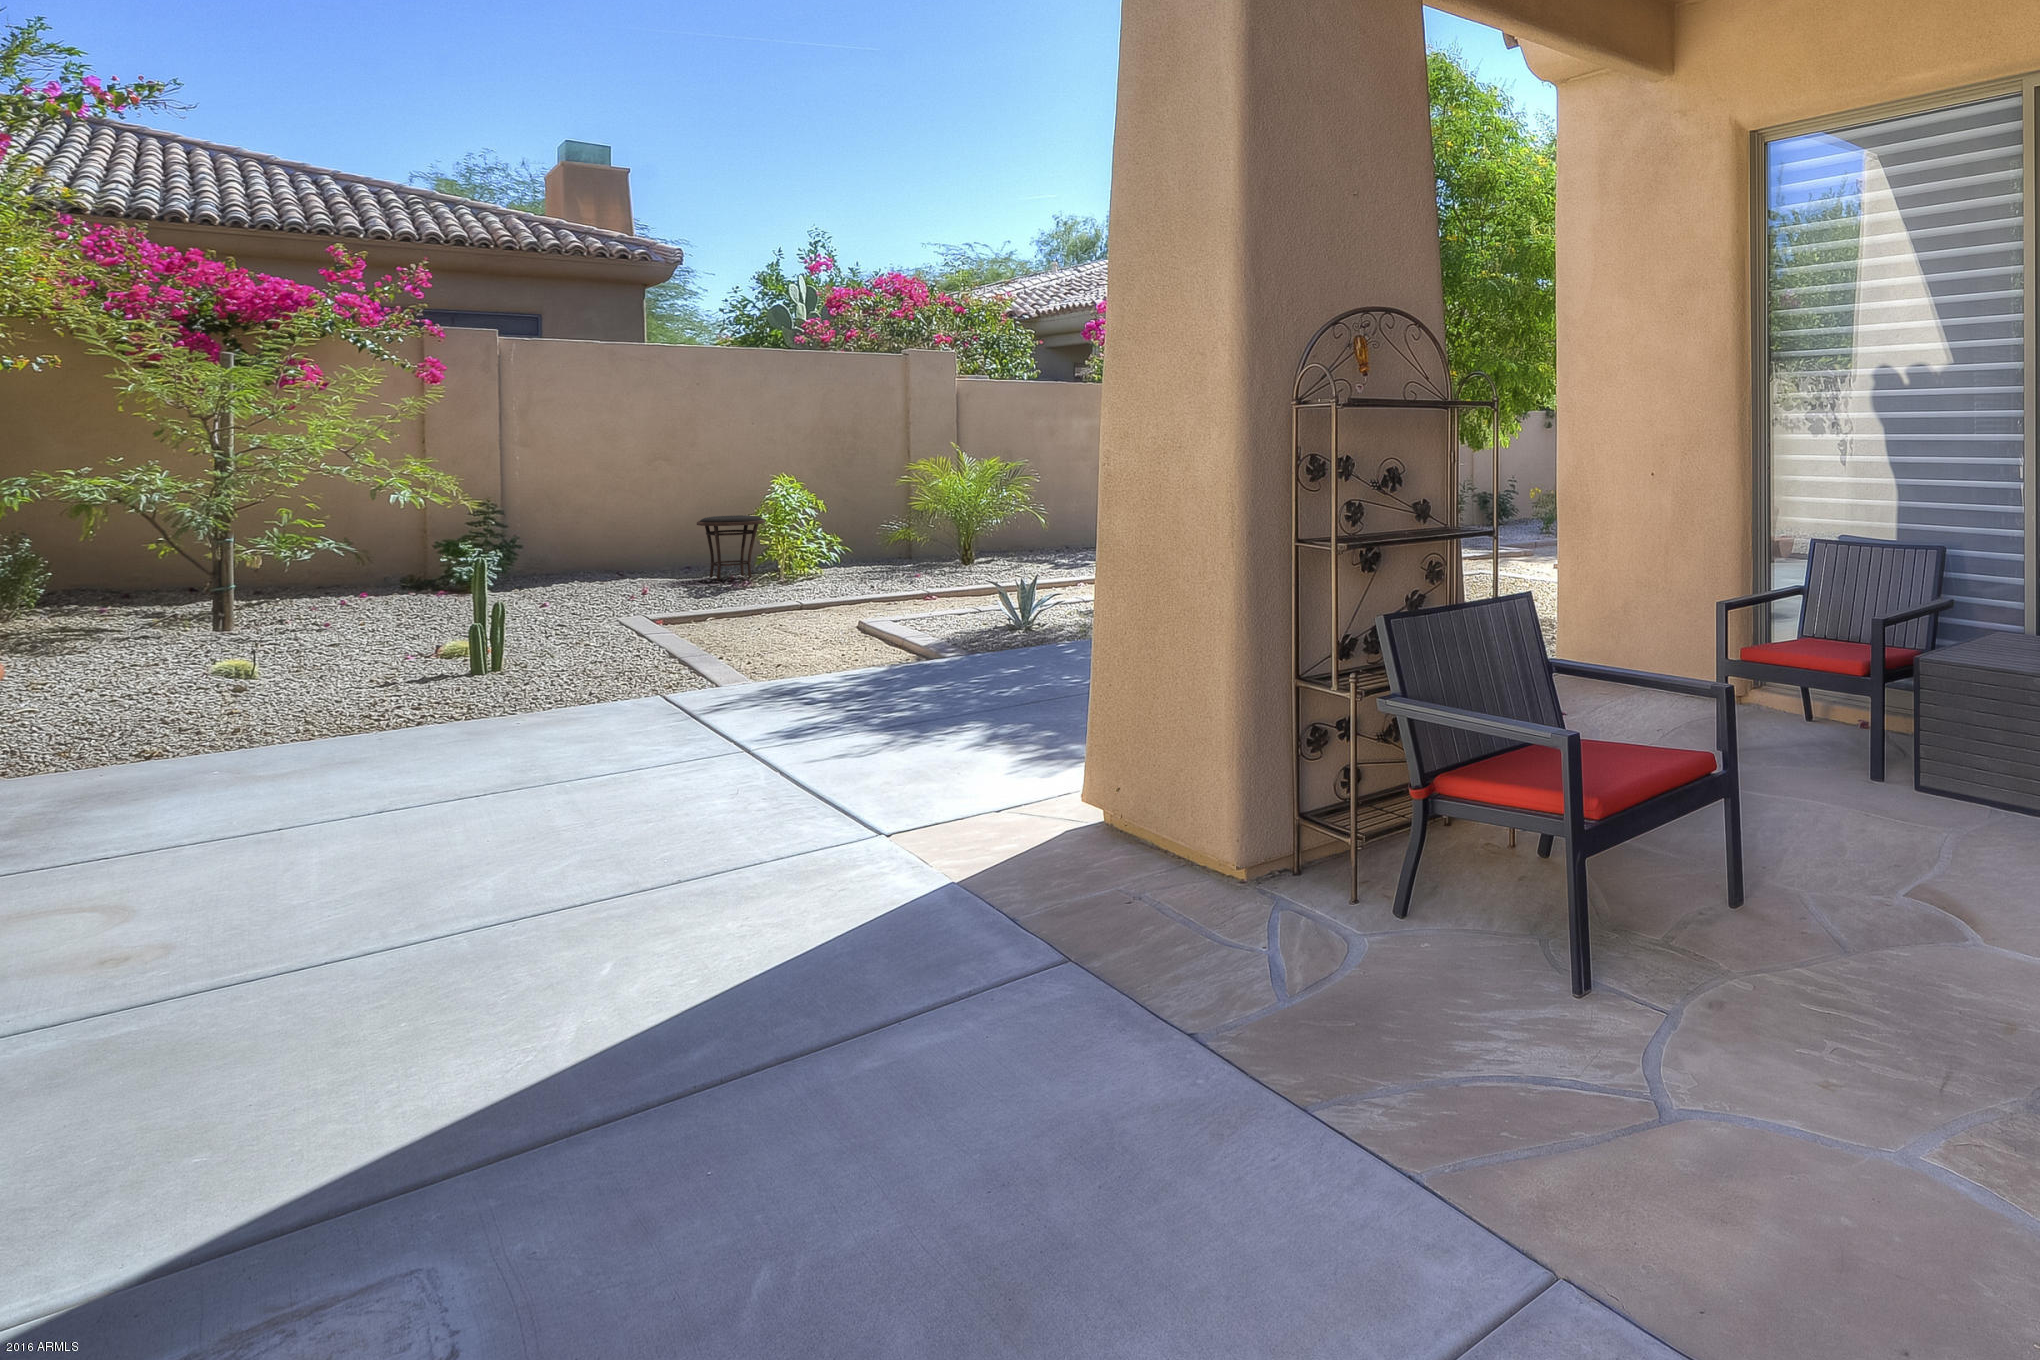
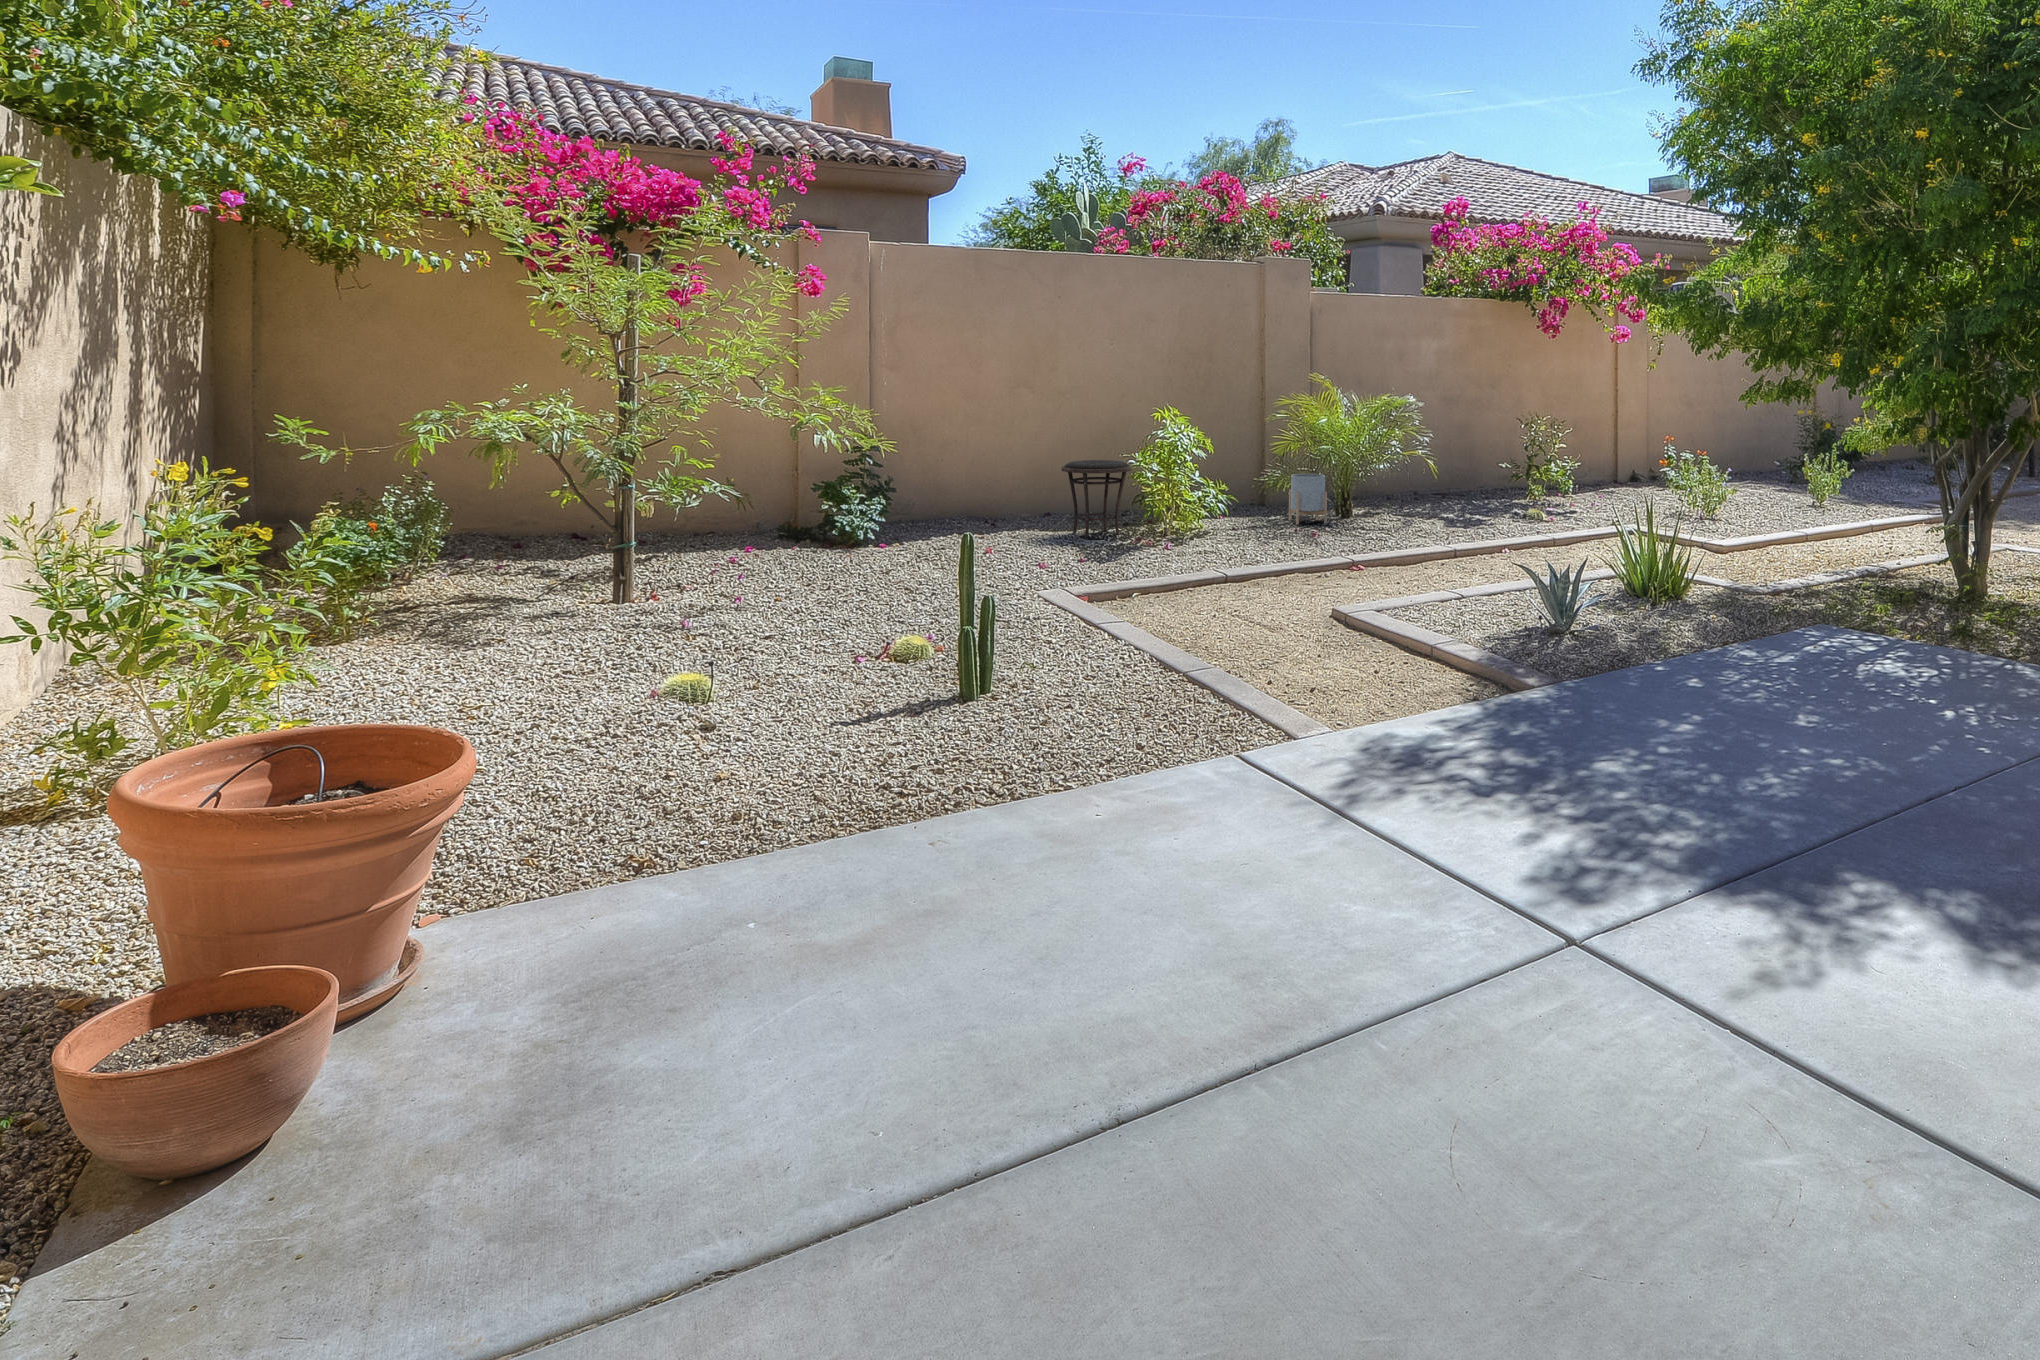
planter: none [924,525,955,566] -> present [1289,474,1327,525]

